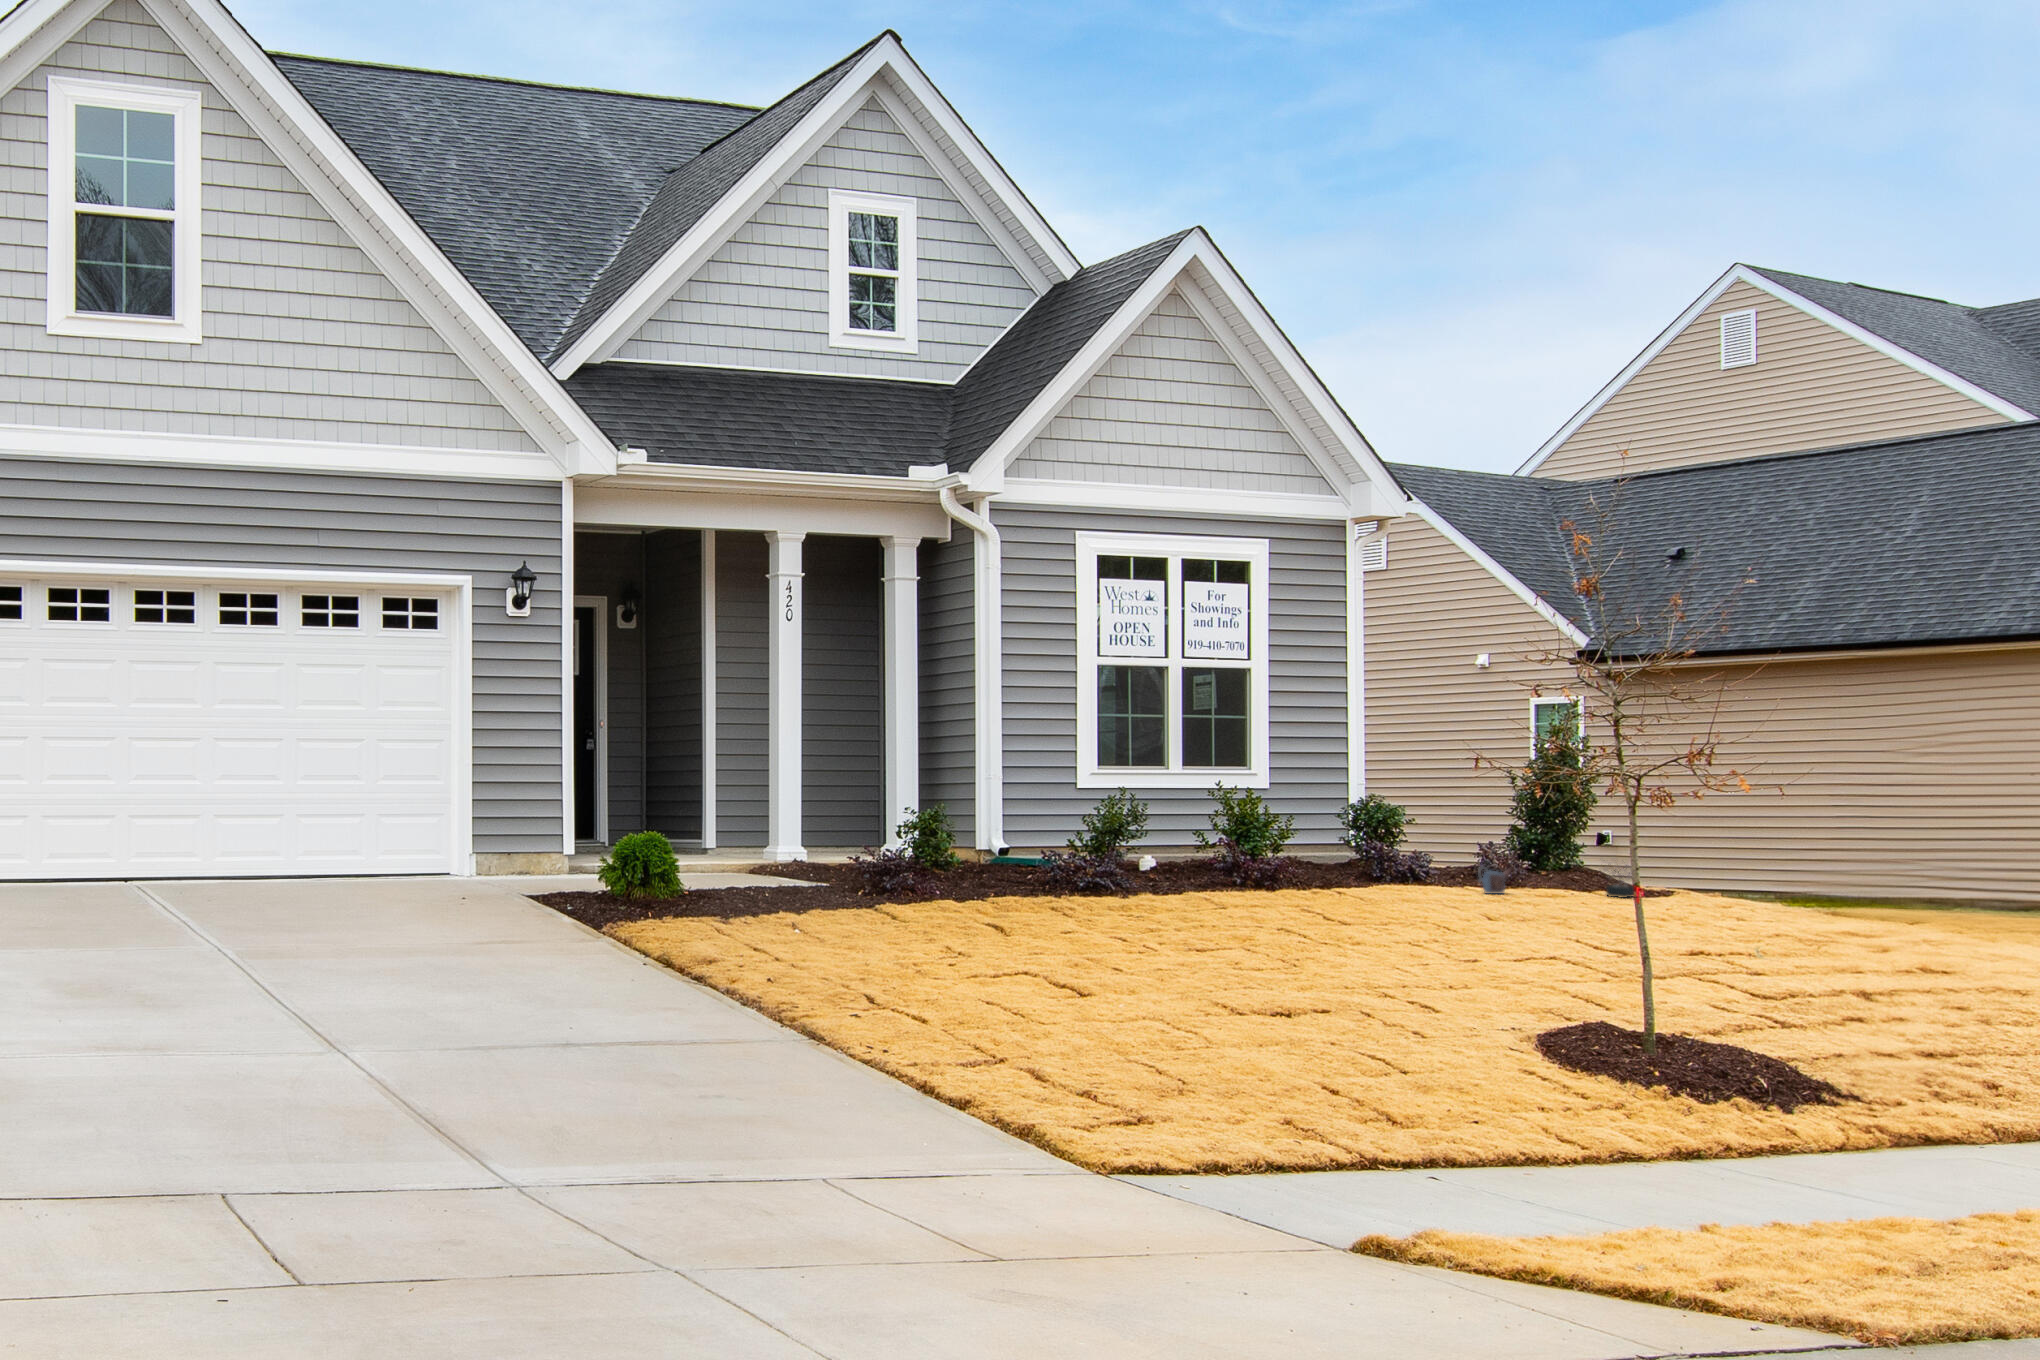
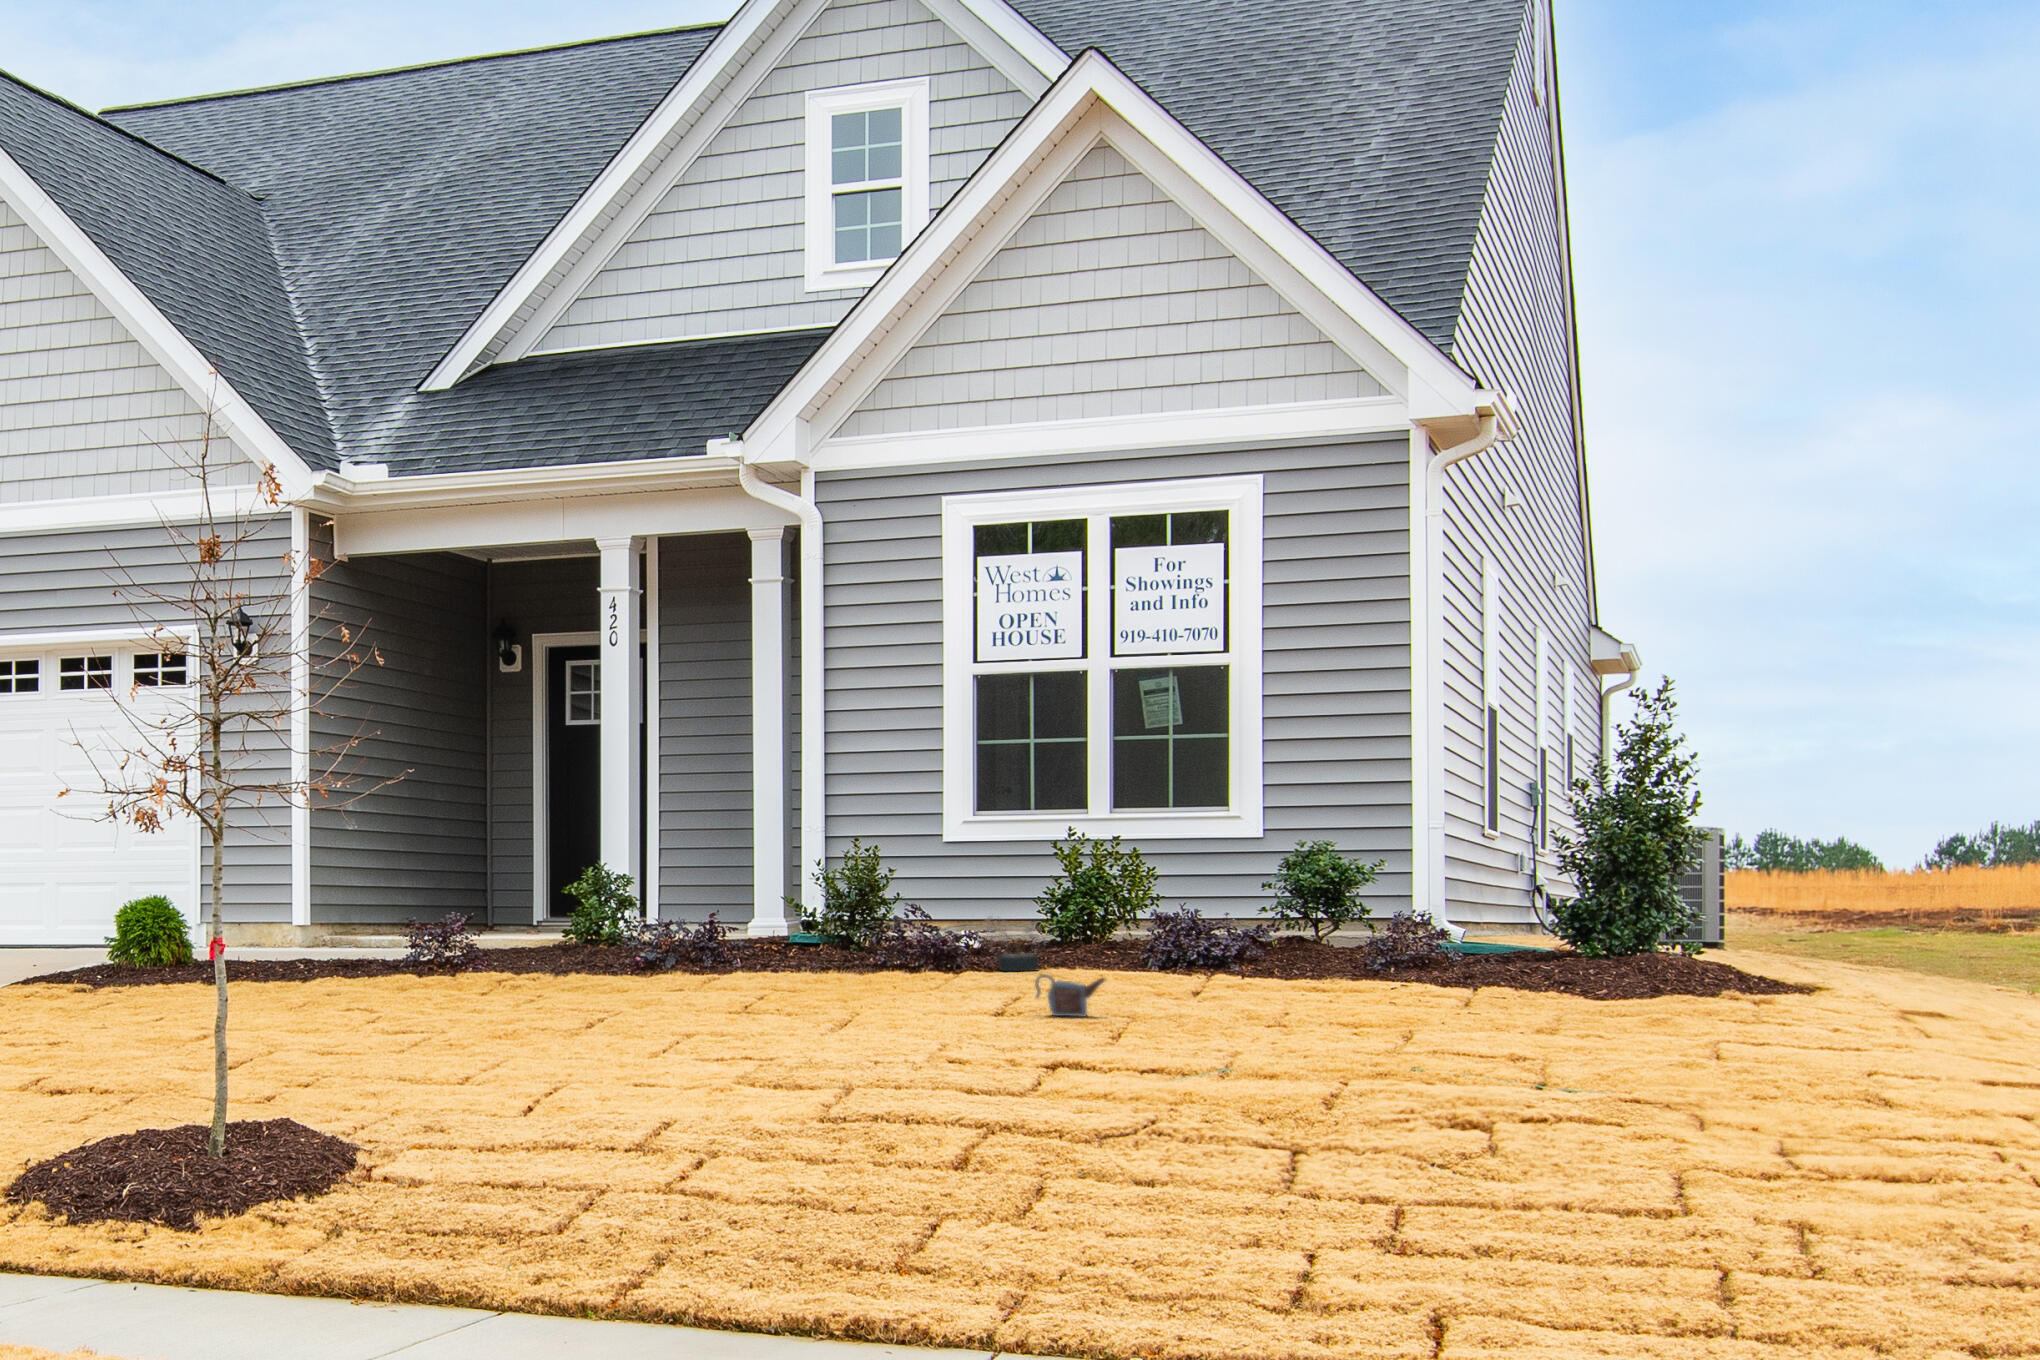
decorative plant: present [1603,864,1634,898] -> present [981,916,1046,971]

